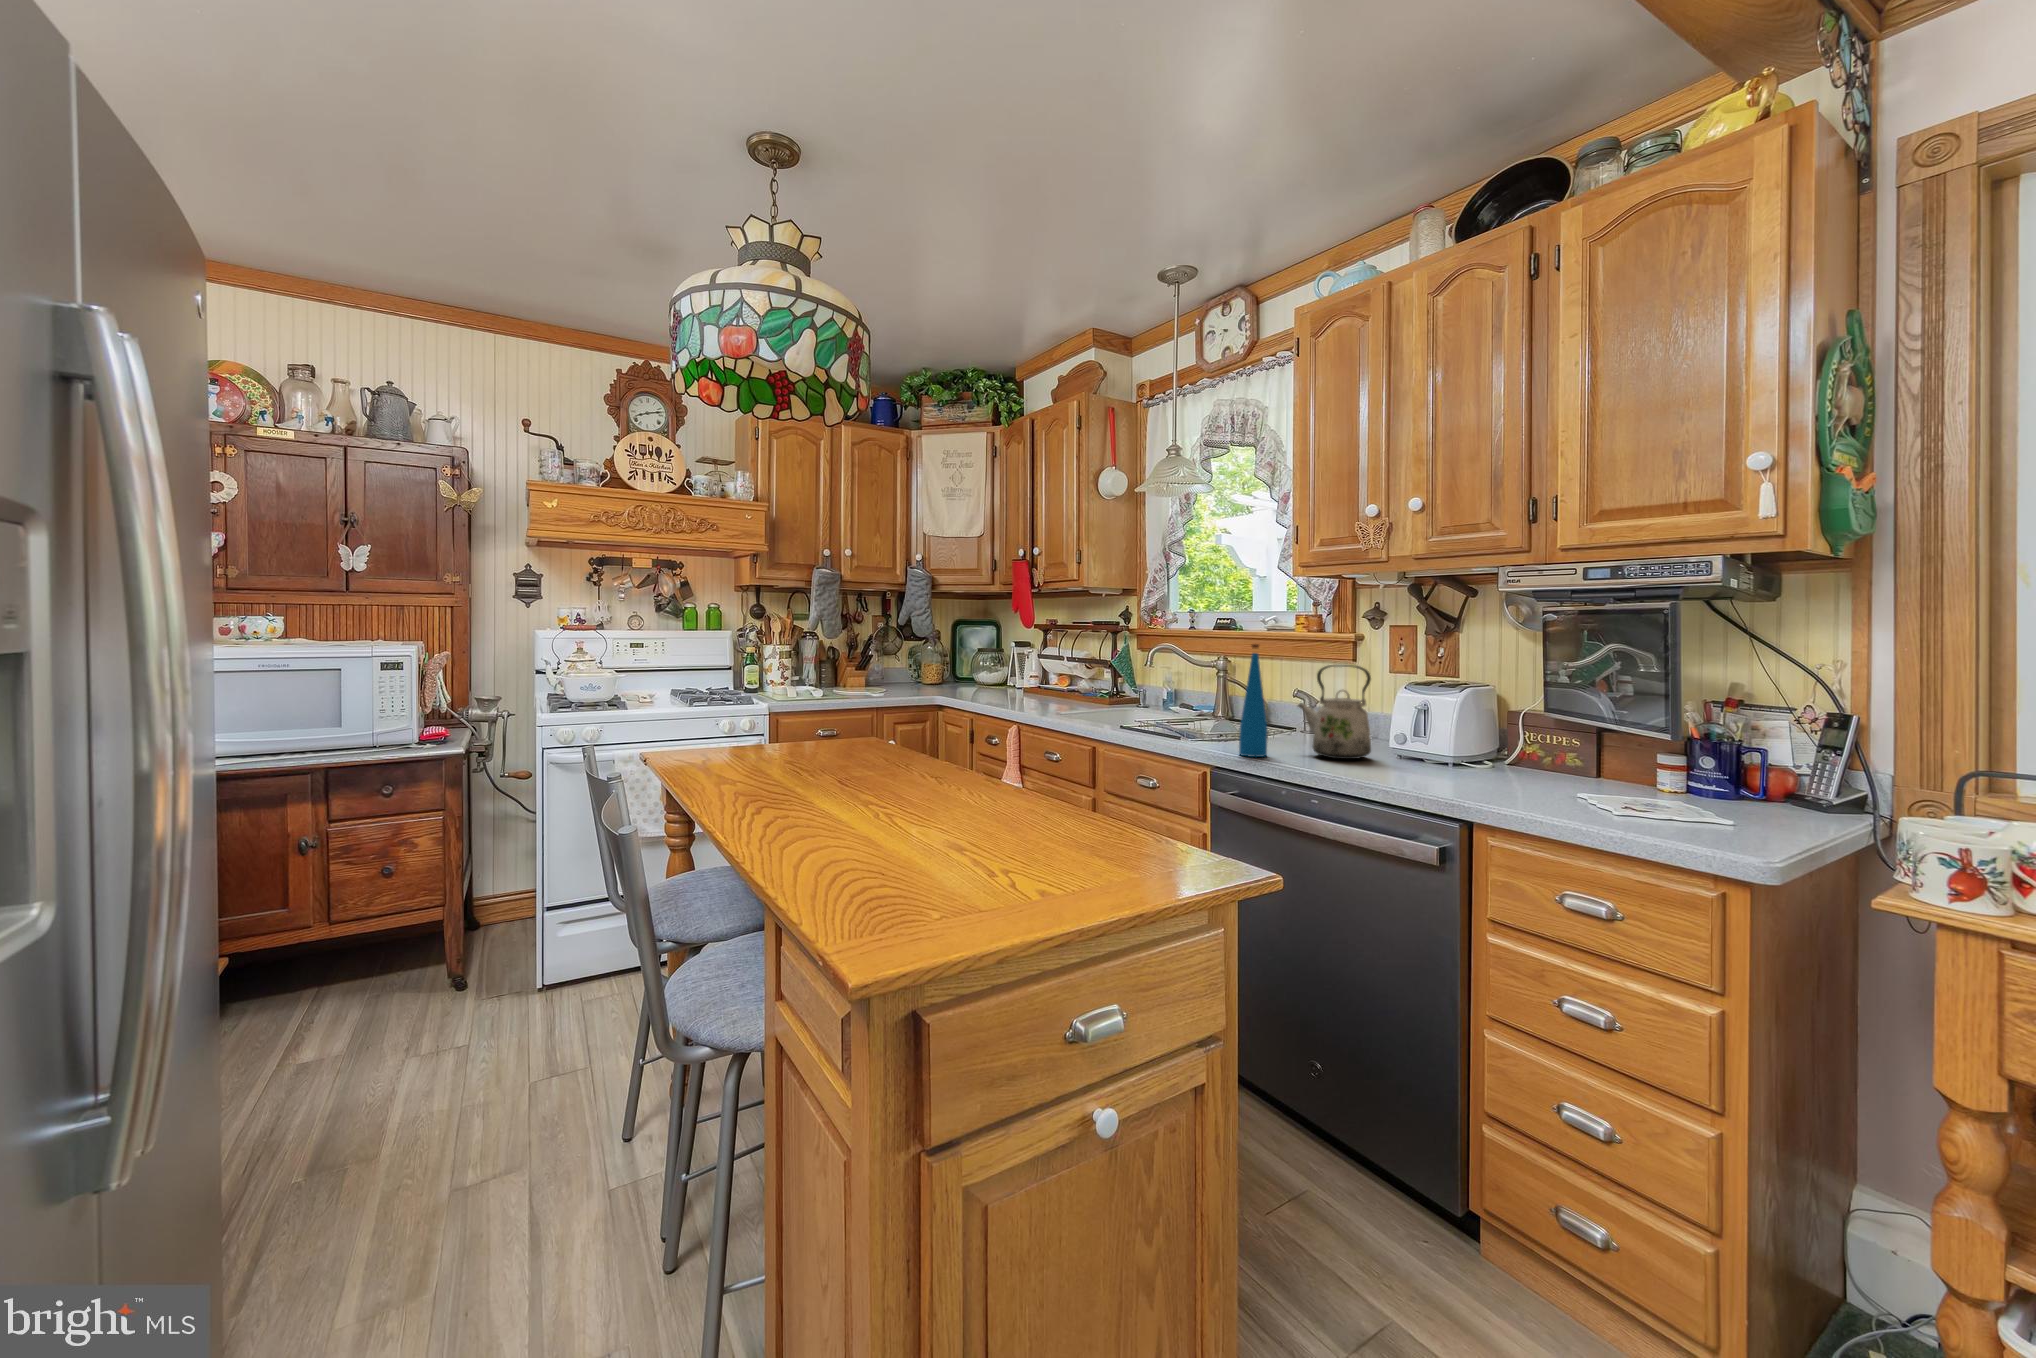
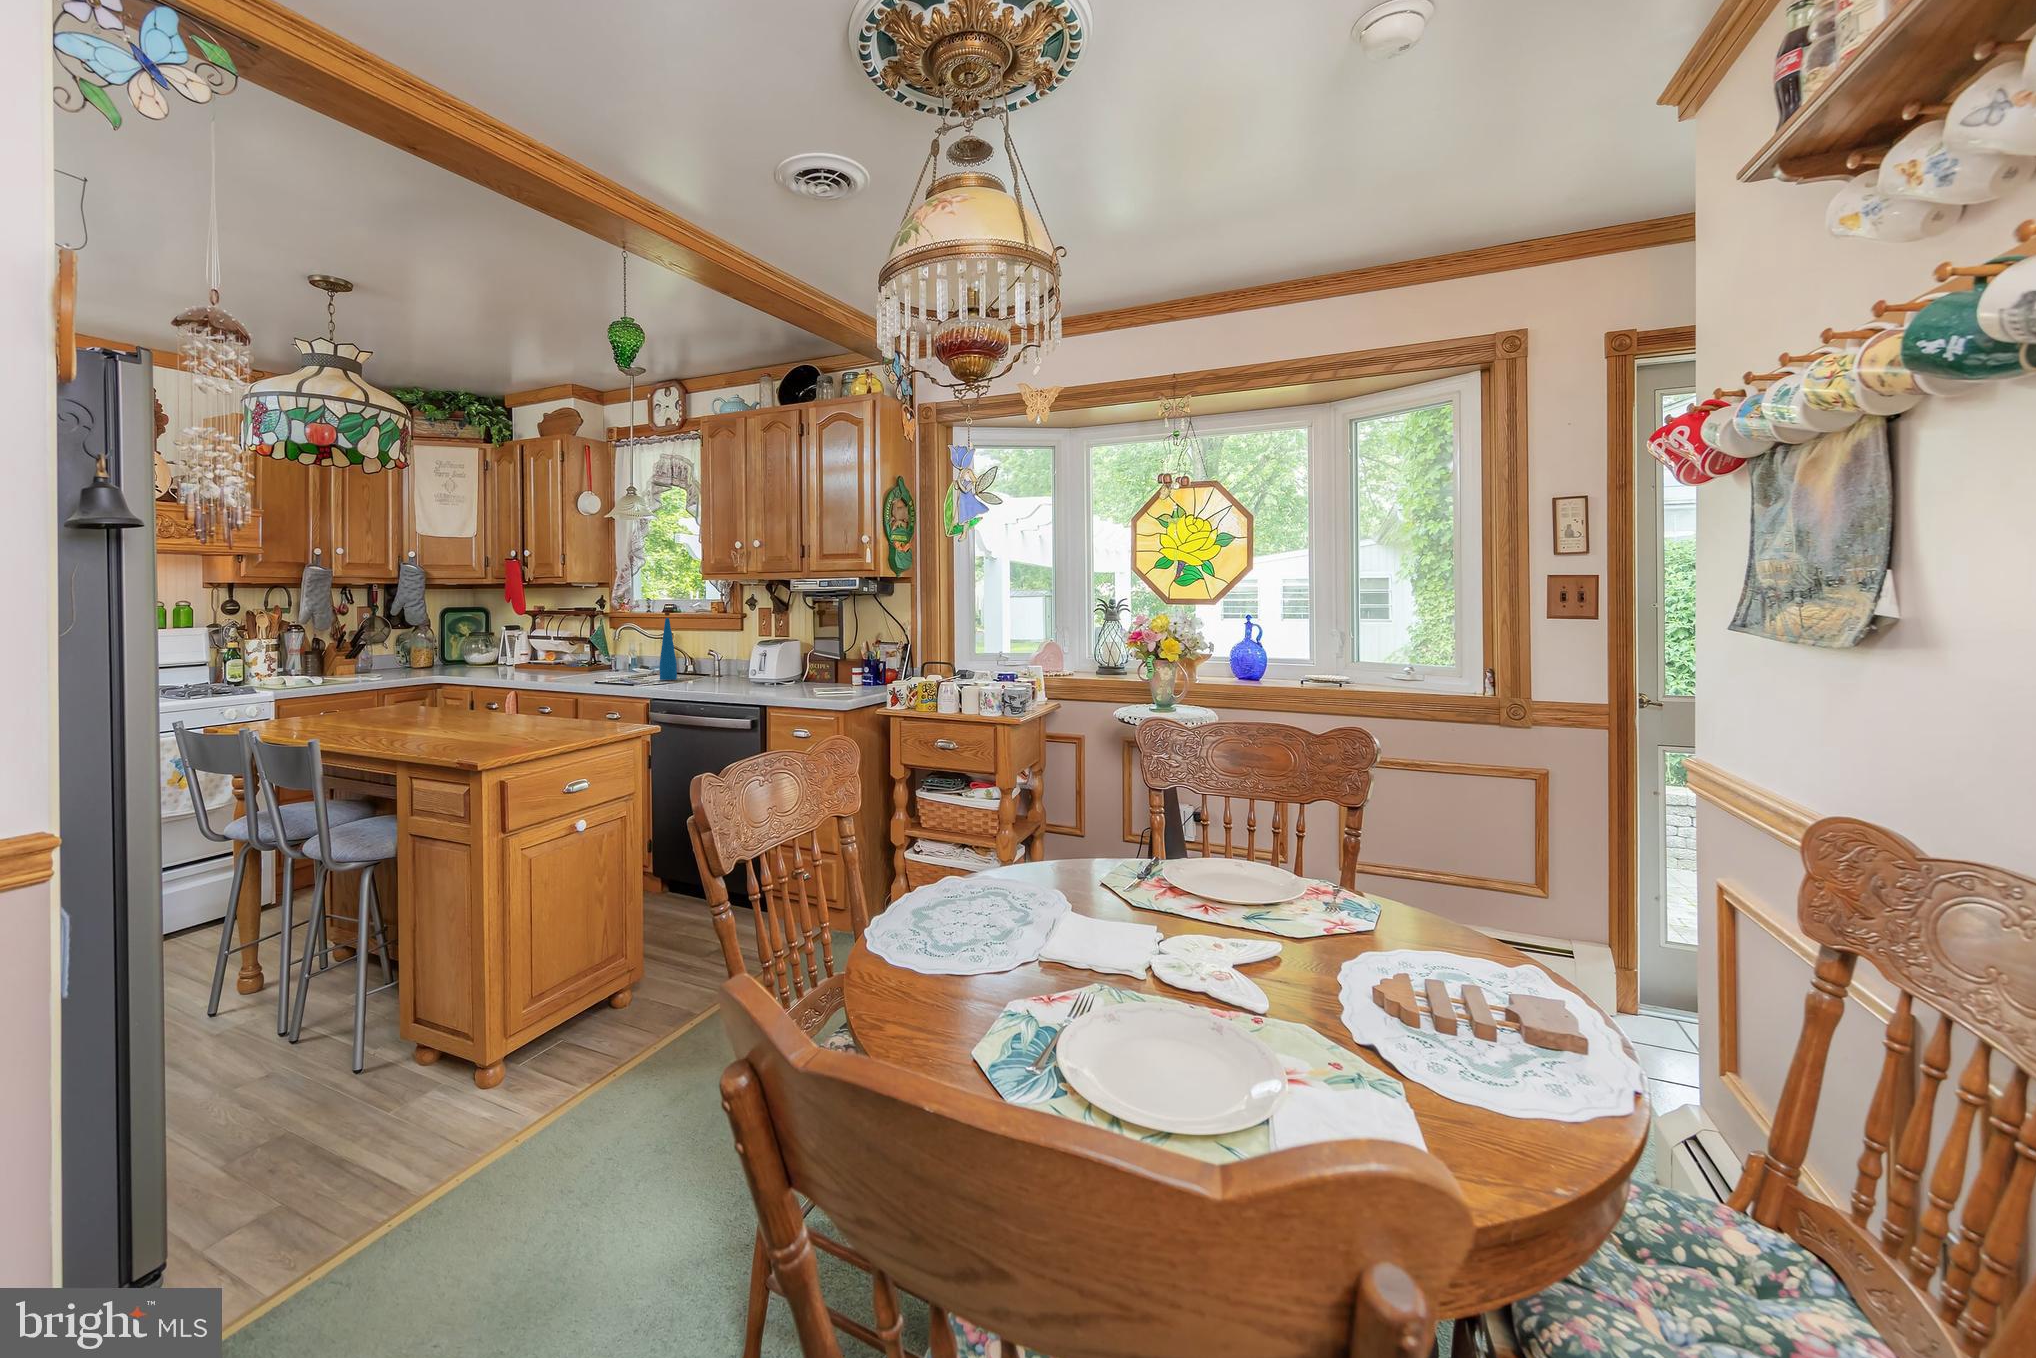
kettle: present [1298,665,1371,759] -> none [697,625,738,679]

